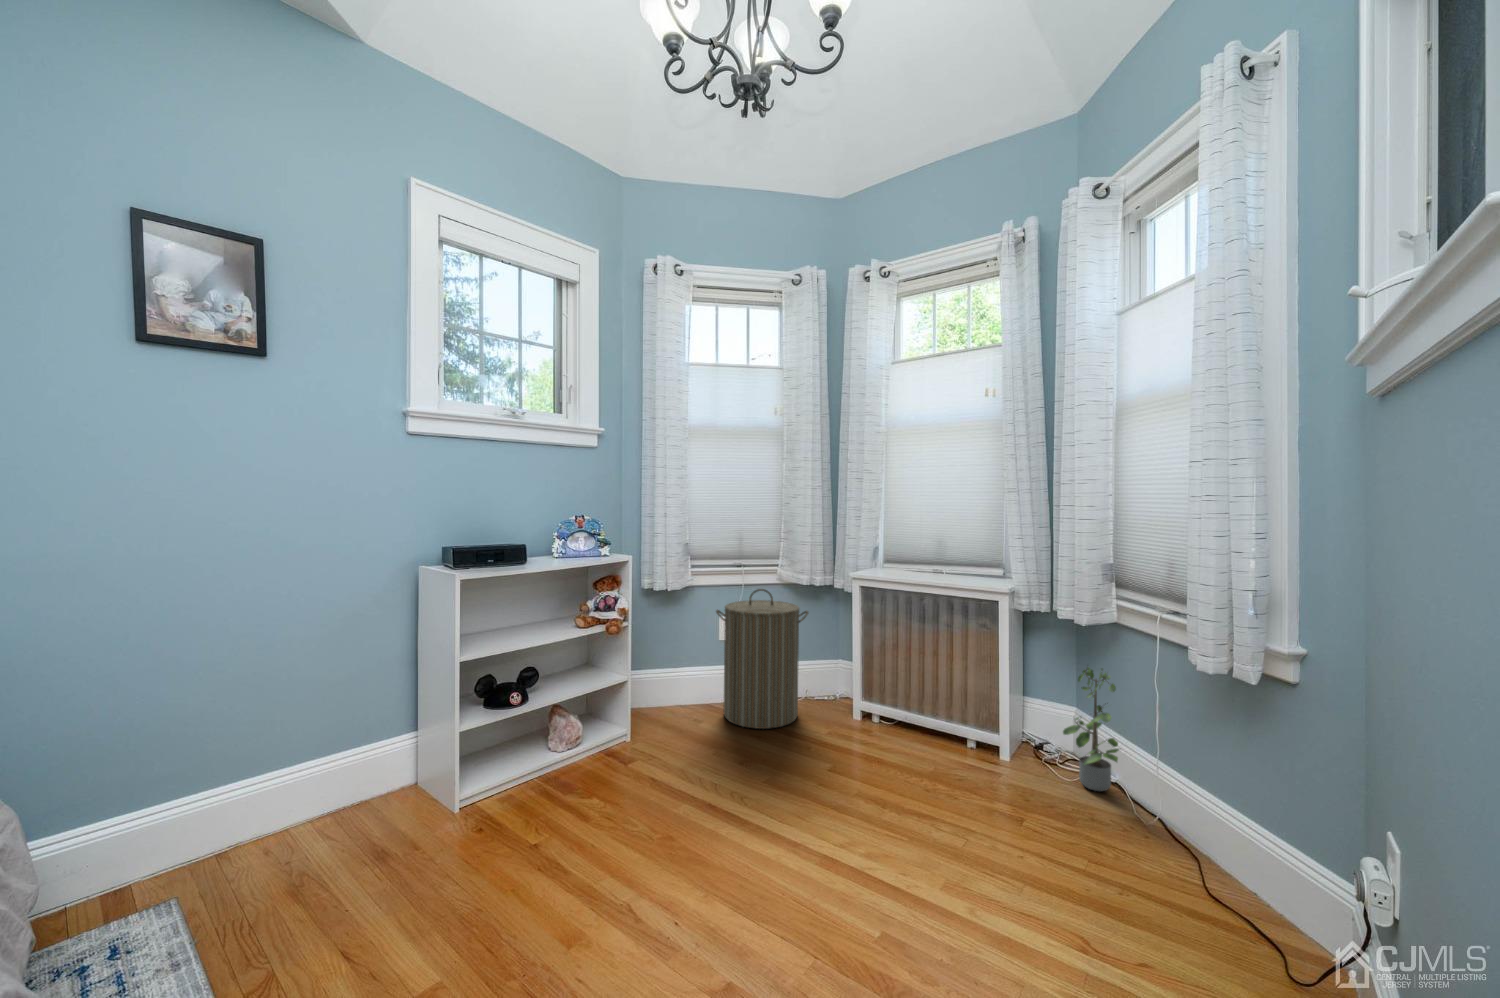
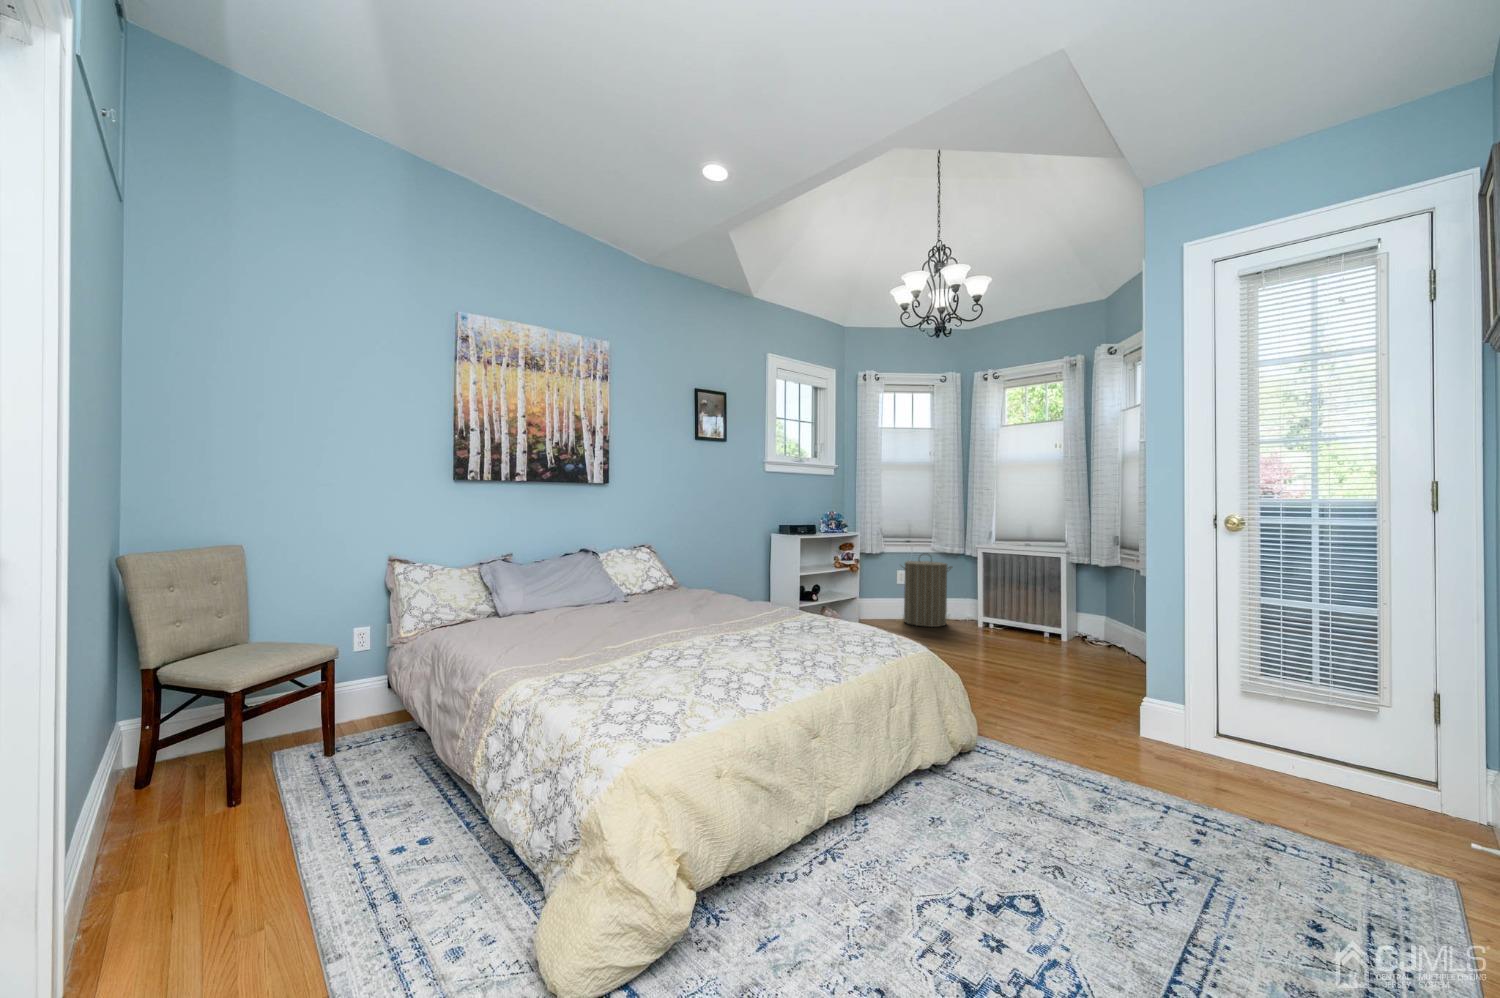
potted plant: present [1063,667,1119,791] -> none [1093,588,1121,650]

